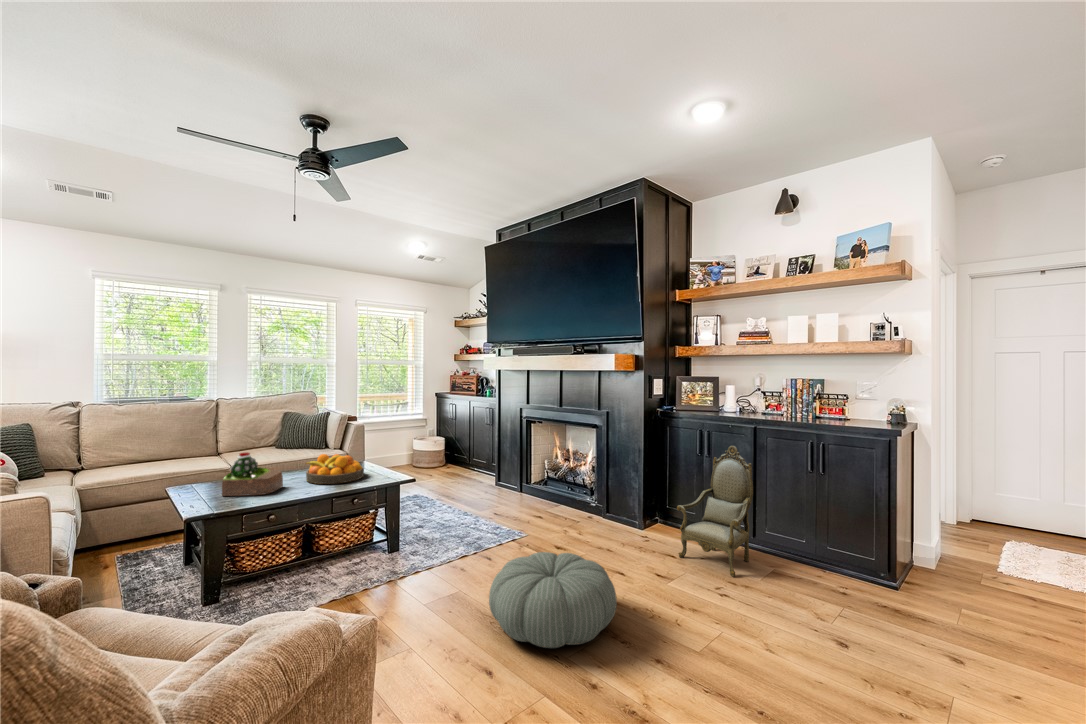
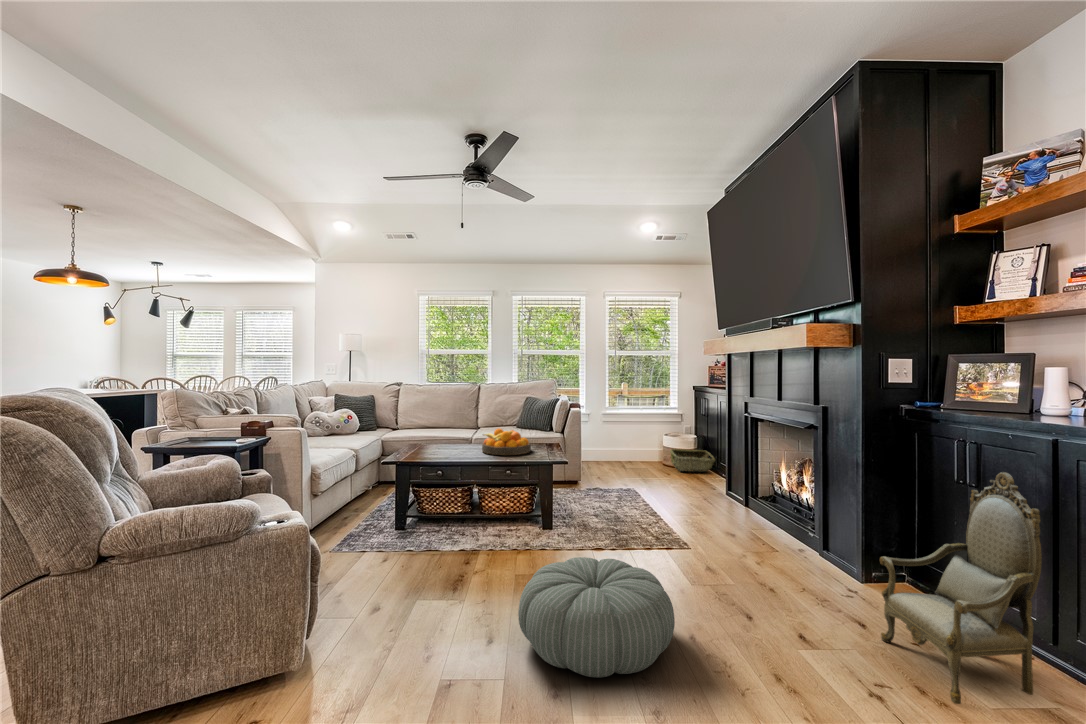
woven basket: none [429,450,470,472] -> present [670,449,715,472]
succulent plant: present [222,453,283,496] -> none [417,419,462,455]

